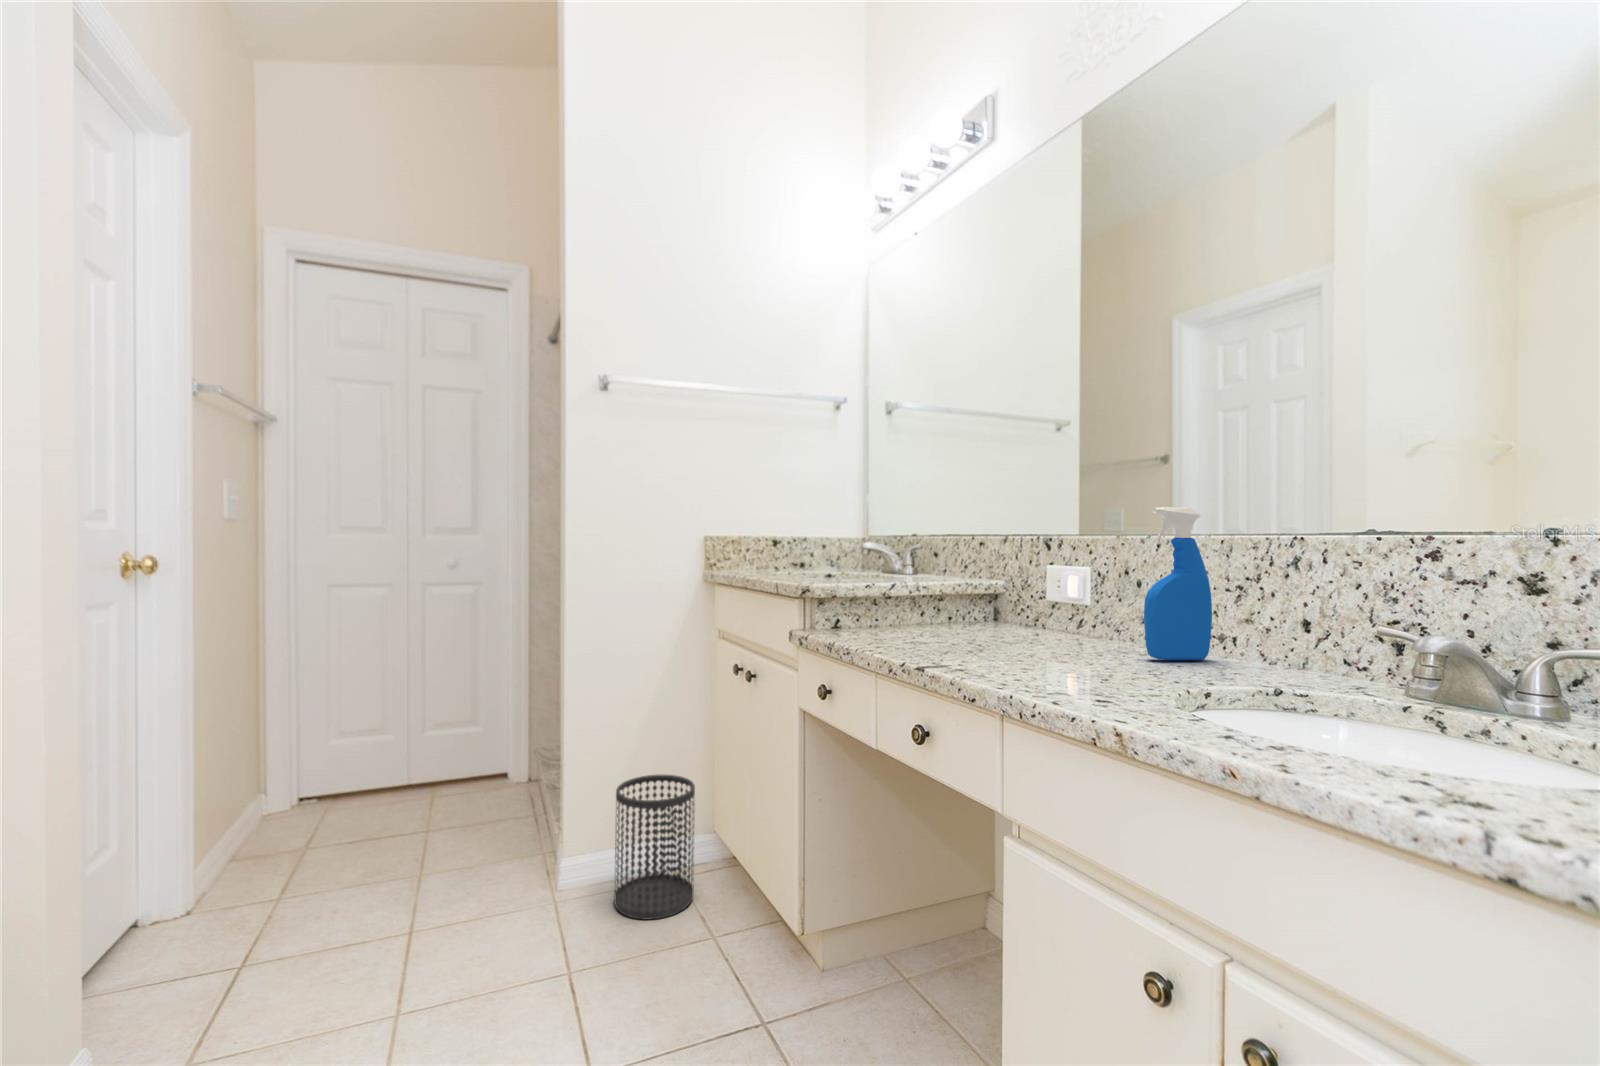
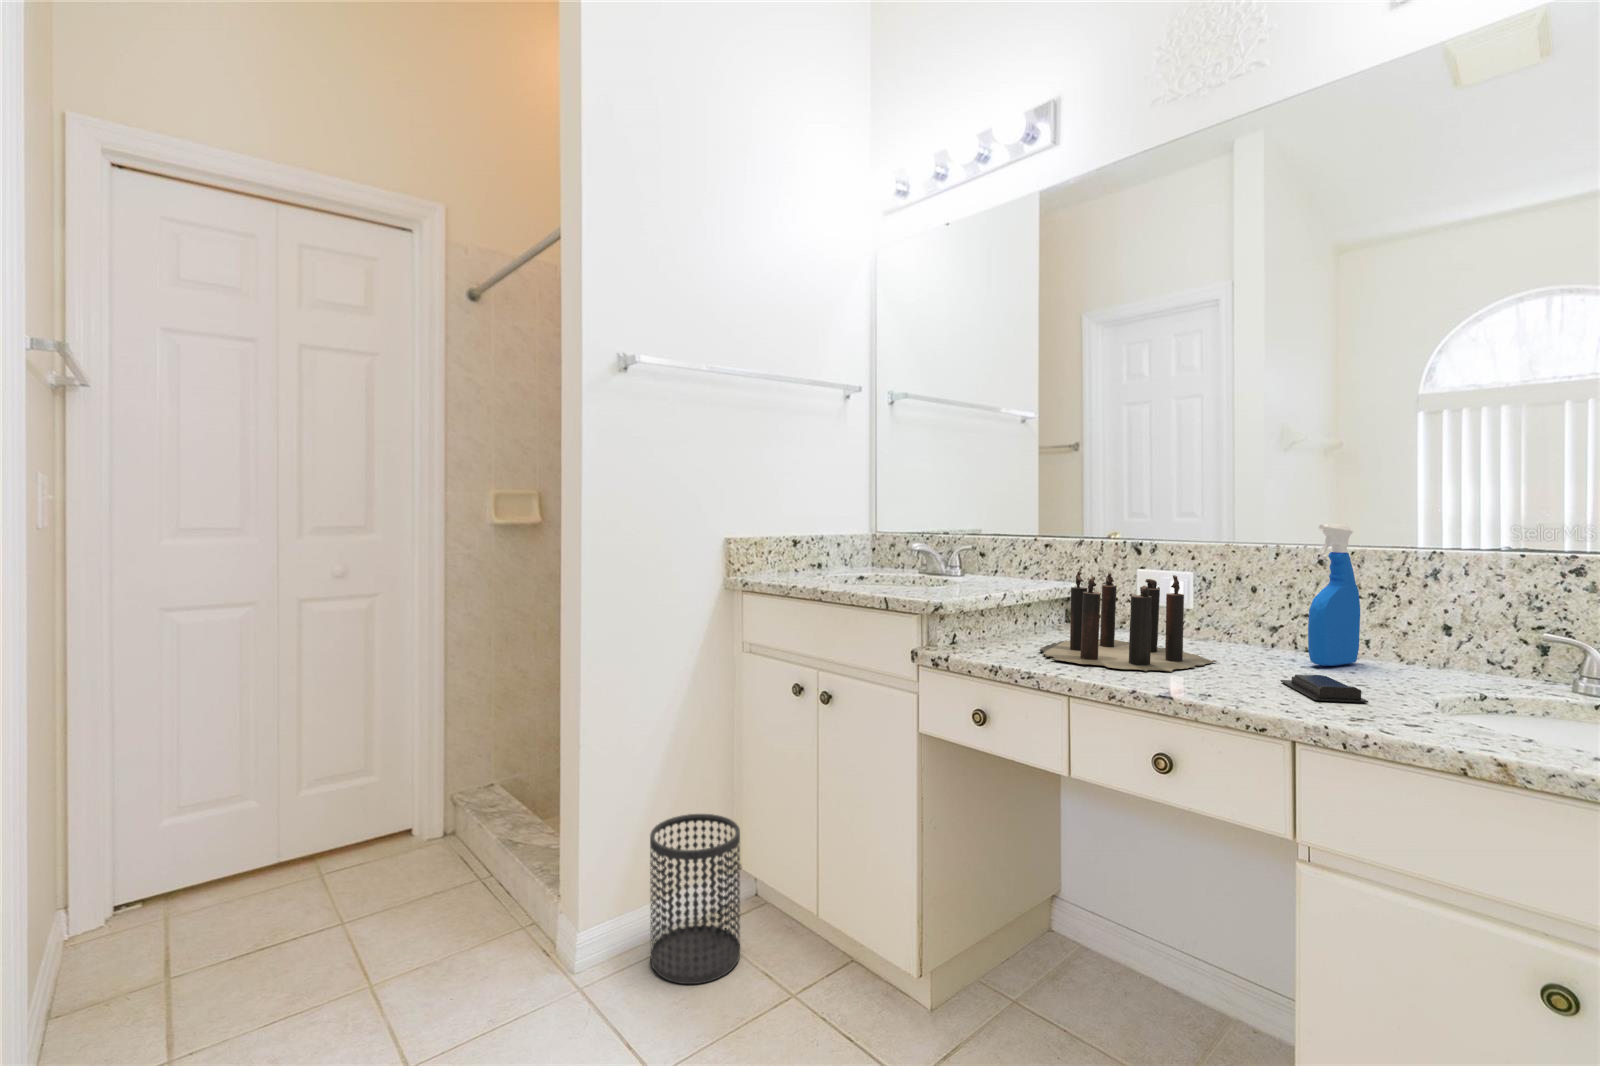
candle: none [887,559,1084,654] -> present [1040,571,1217,672]
soap bar: none [1056,658,1118,685] -> present [1280,675,1368,703]

